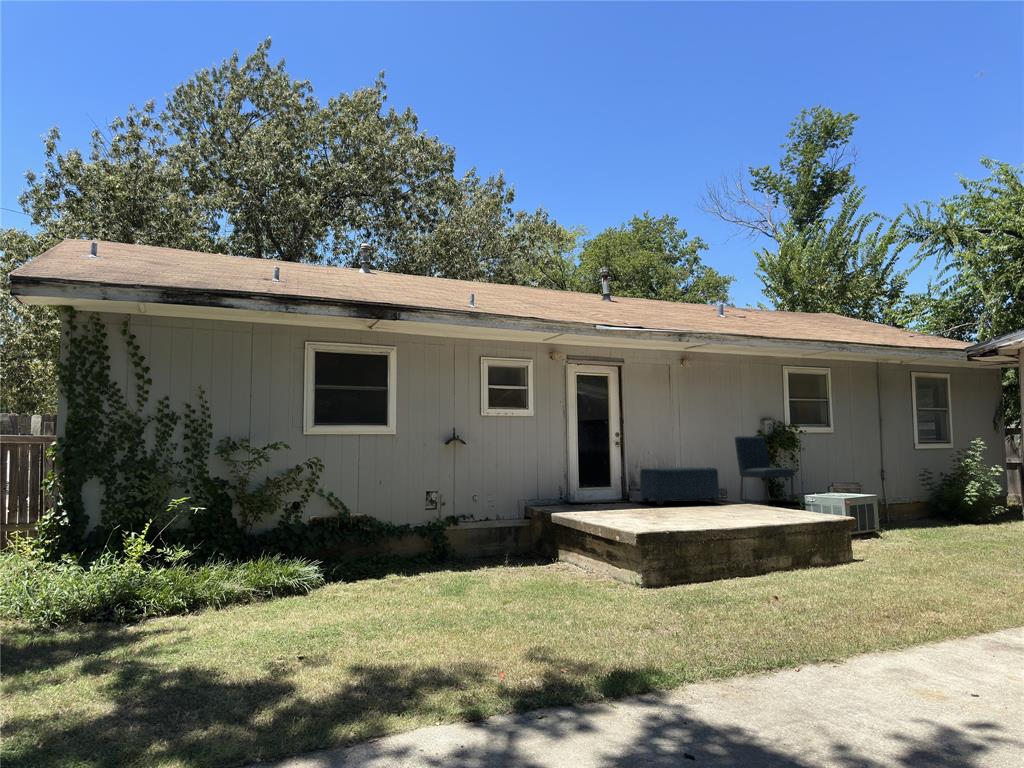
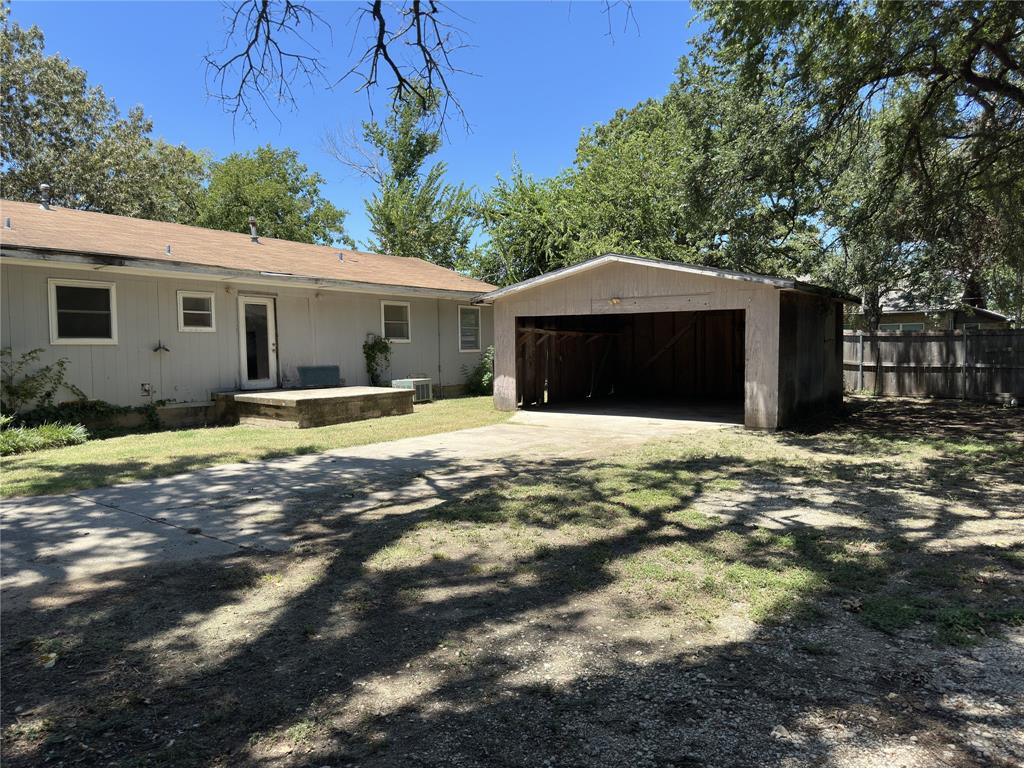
chair: present [735,436,794,503] -> none [350,346,386,387]

